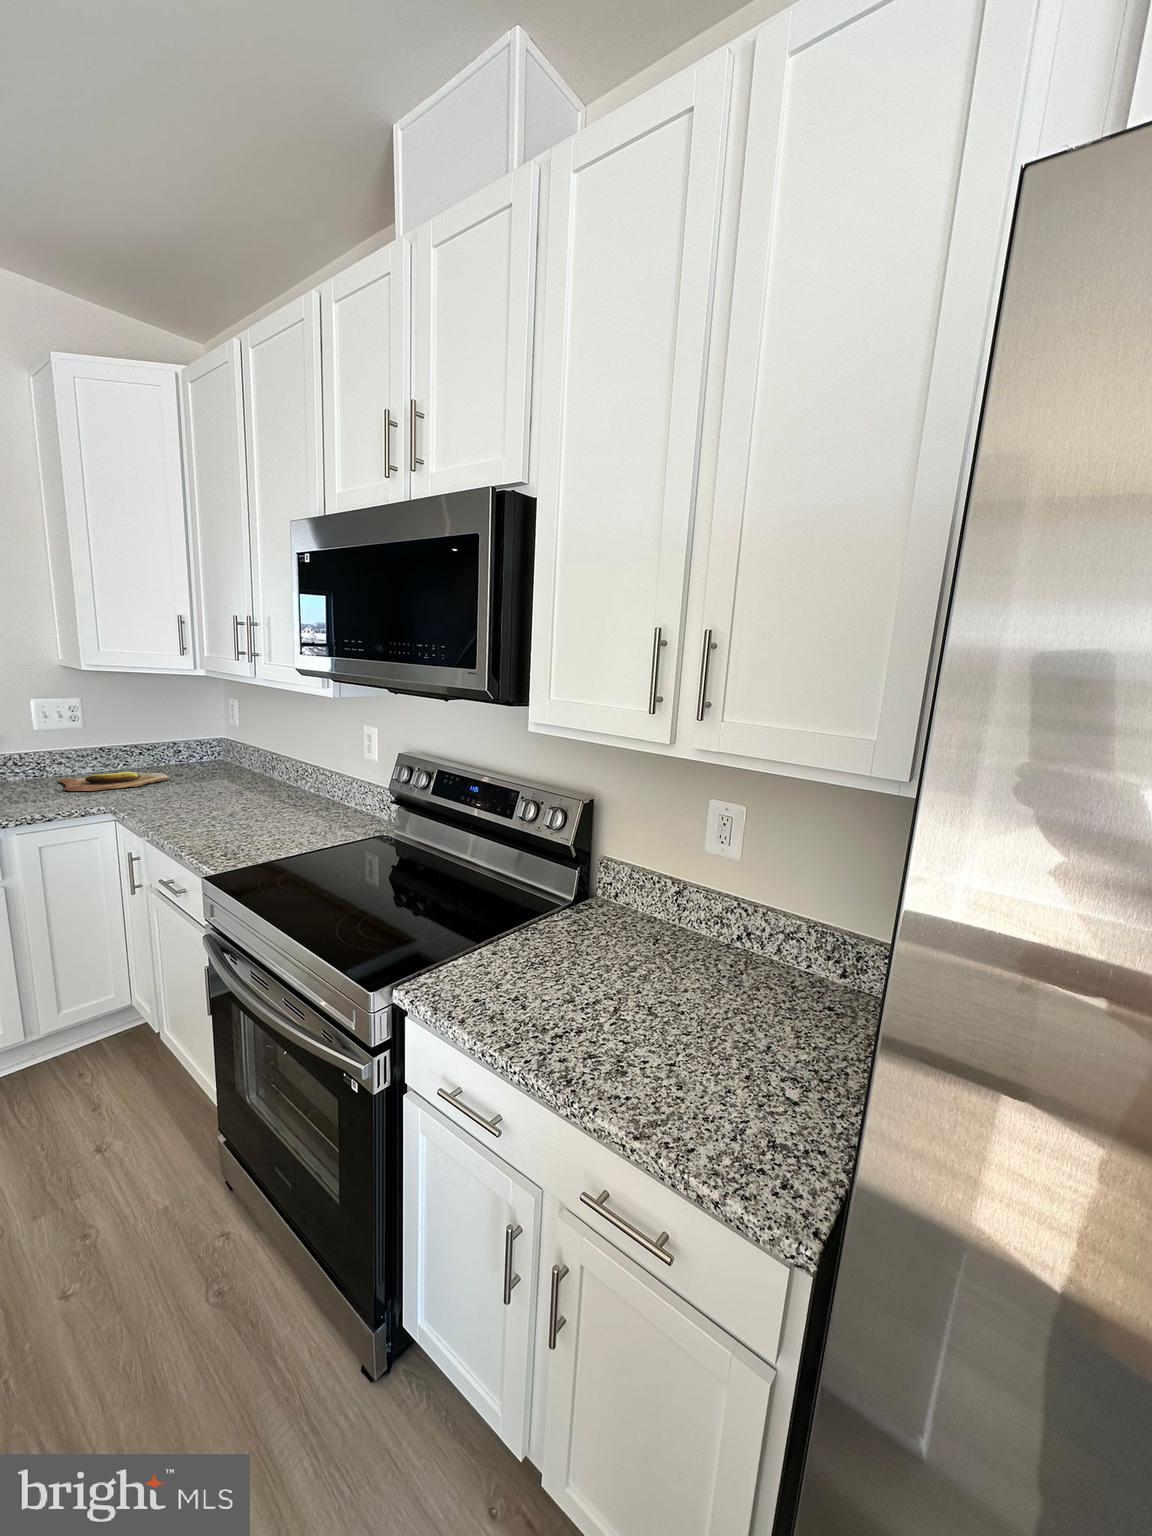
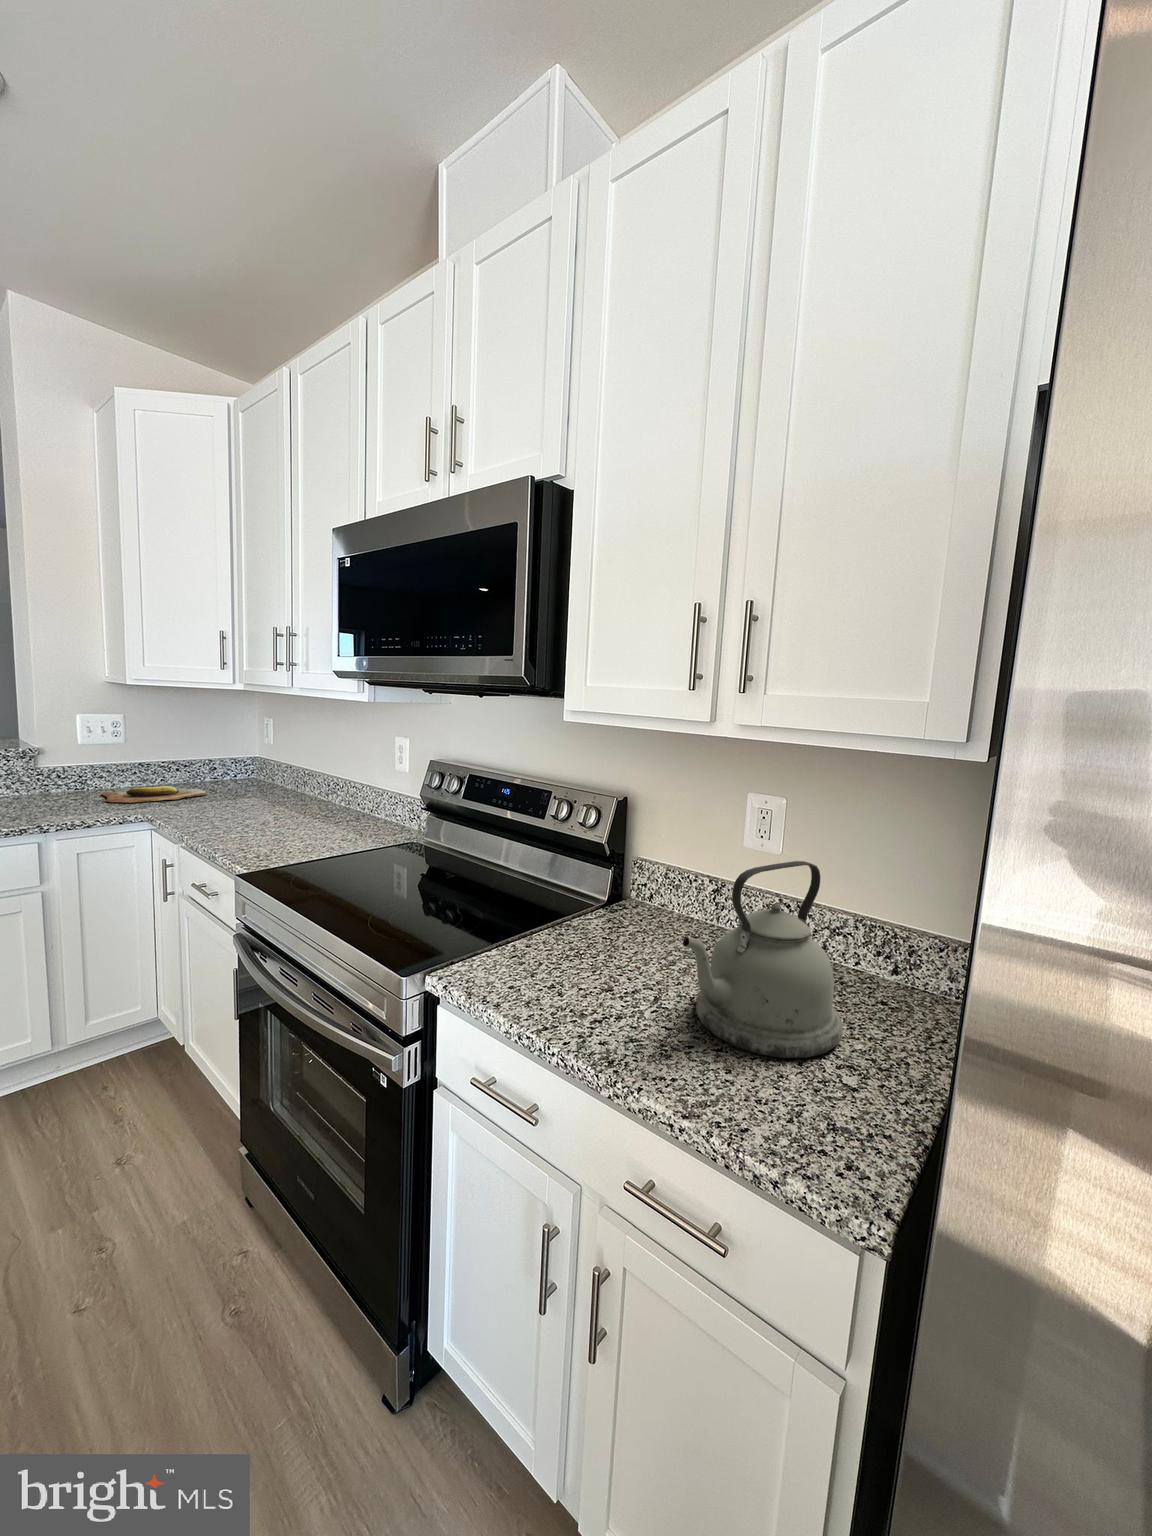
kettle: none [638,882,791,1073] -> present [683,861,843,1058]

